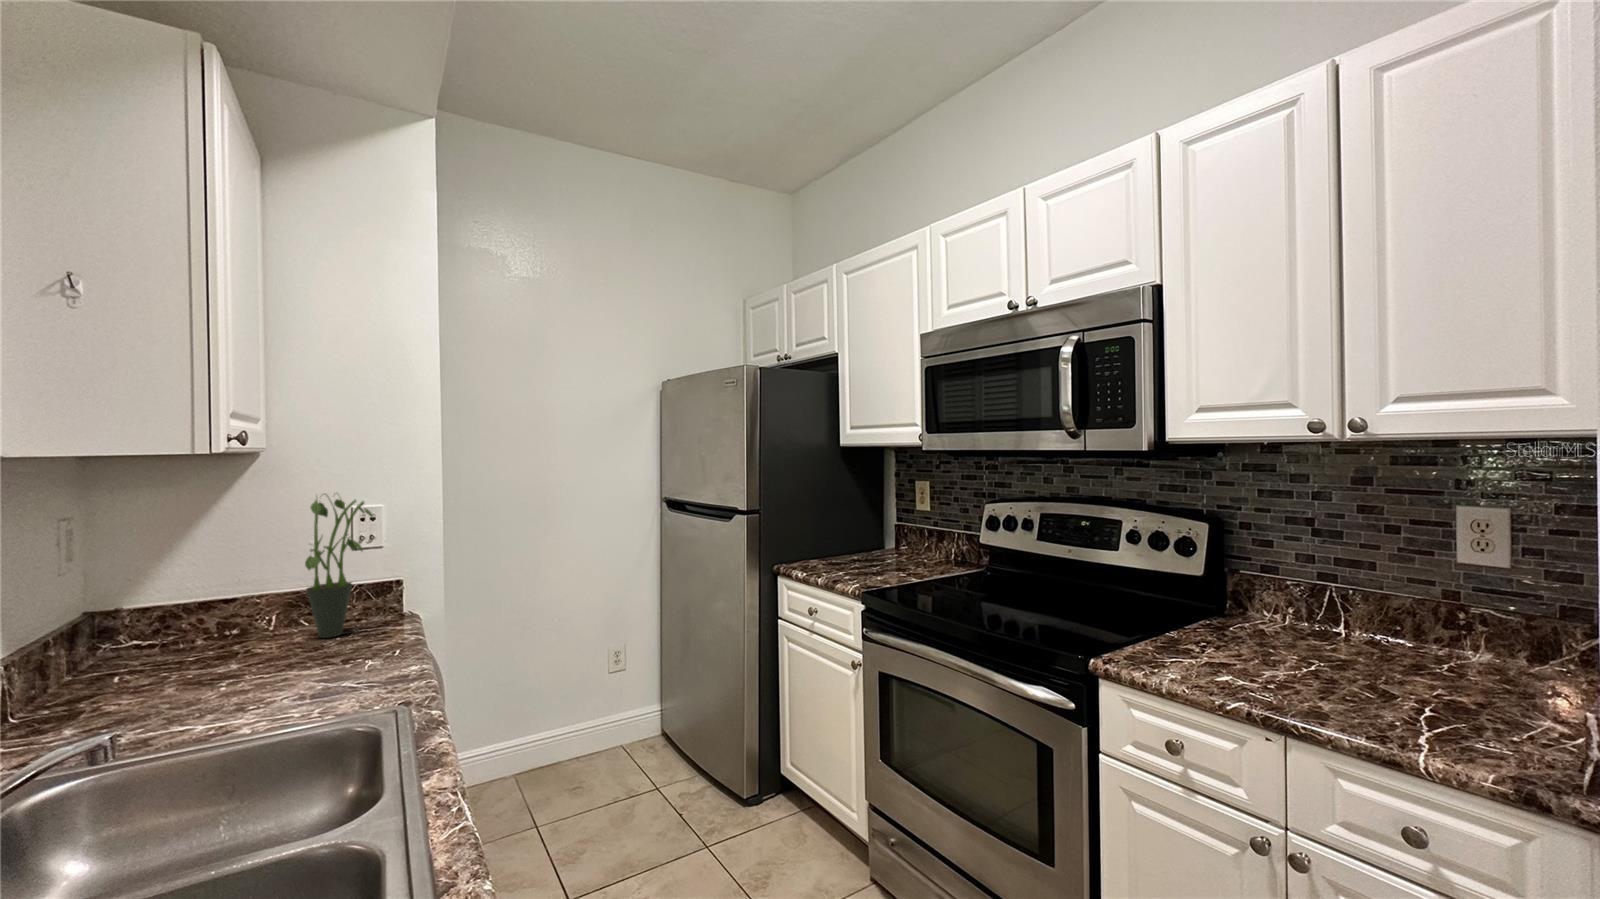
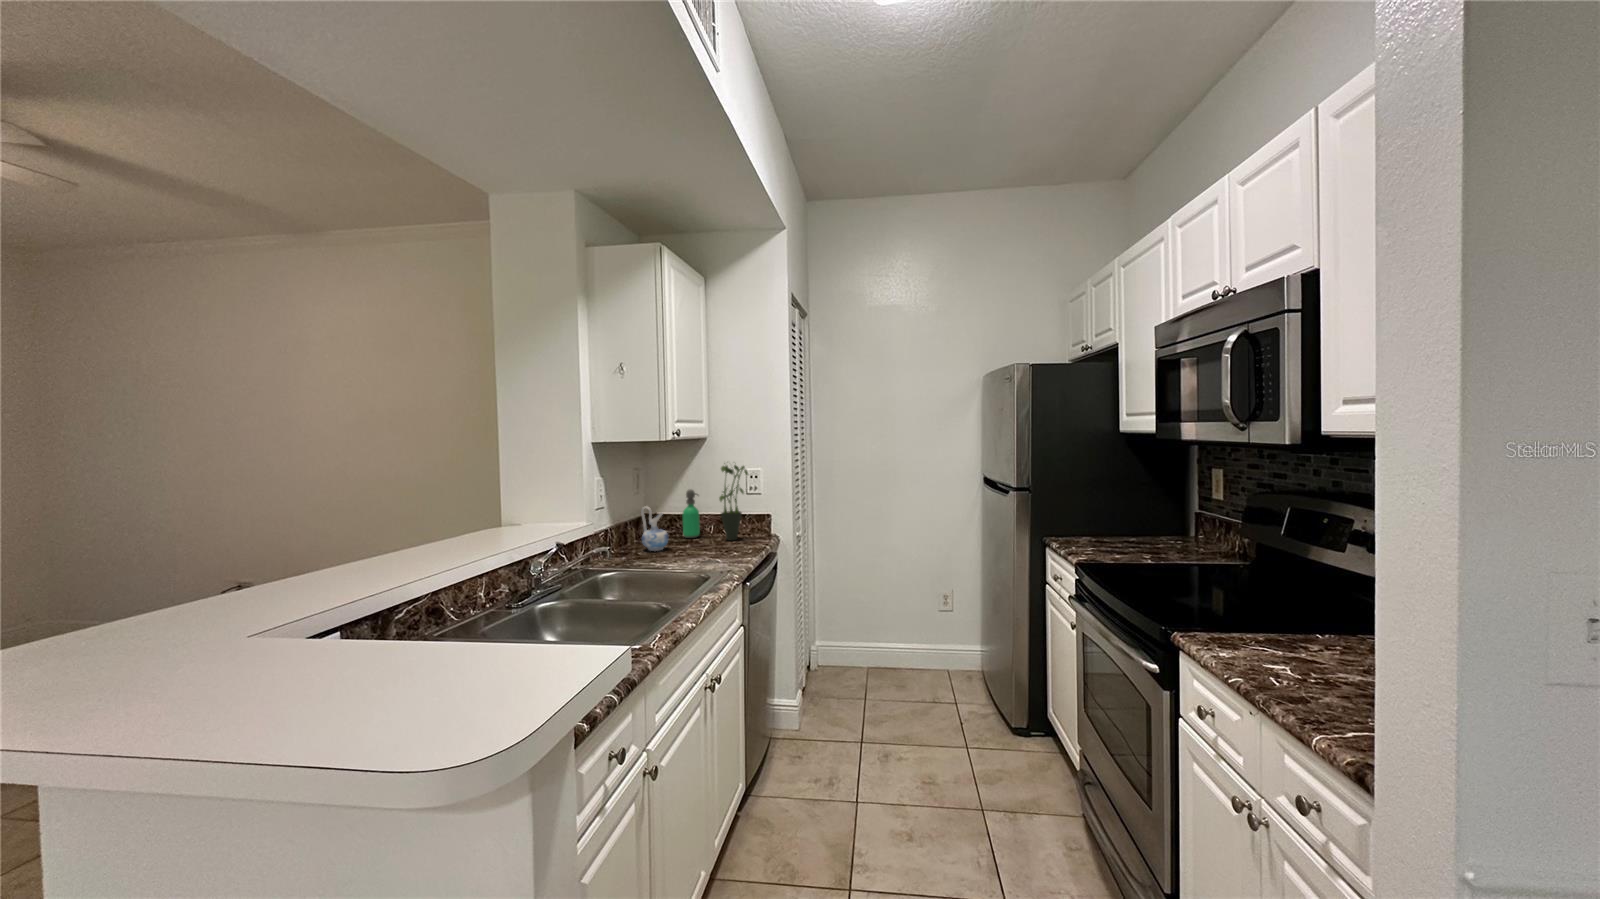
soap dispenser: none [202,551,249,648] -> present [683,489,700,538]
ceramic pitcher: none [113,600,192,694] -> present [641,506,668,551]

